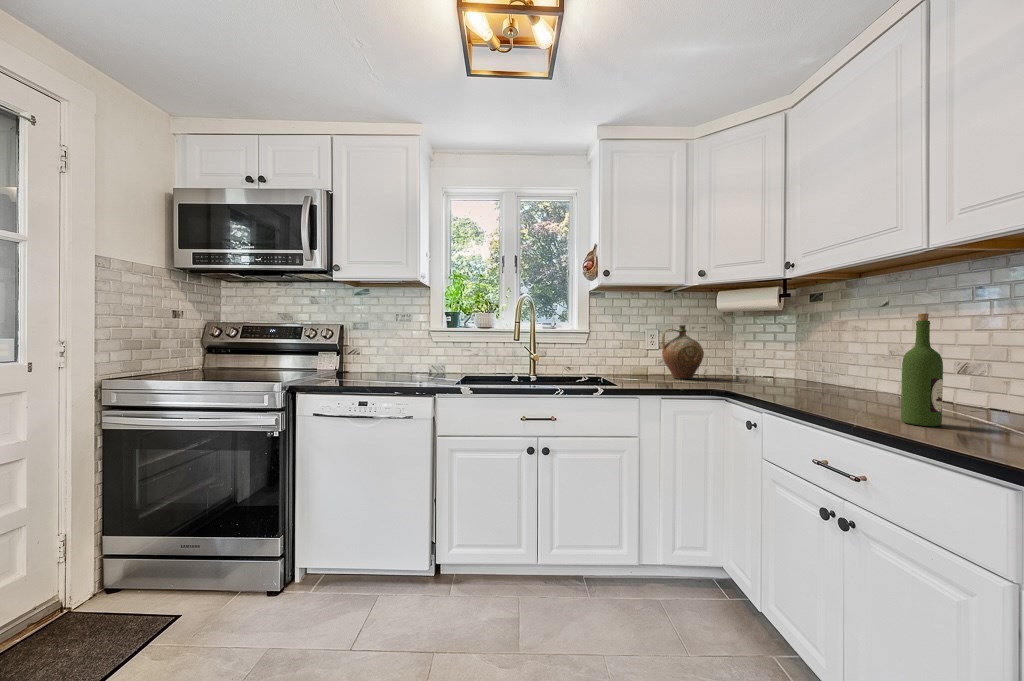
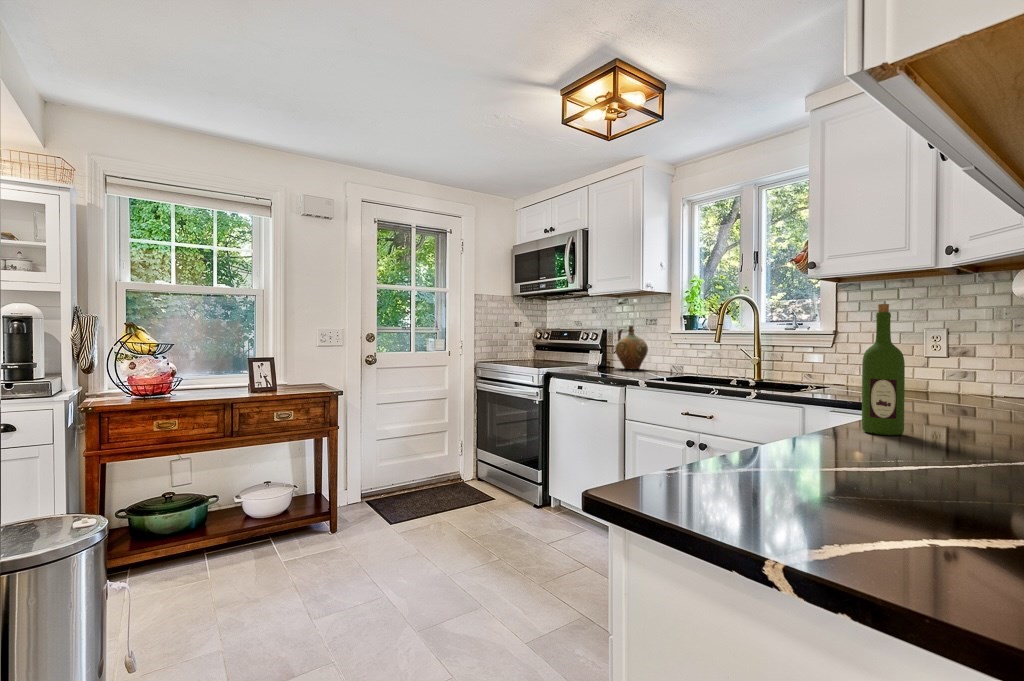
ceramic jug: present [662,325,704,379] -> present [615,326,648,369]

